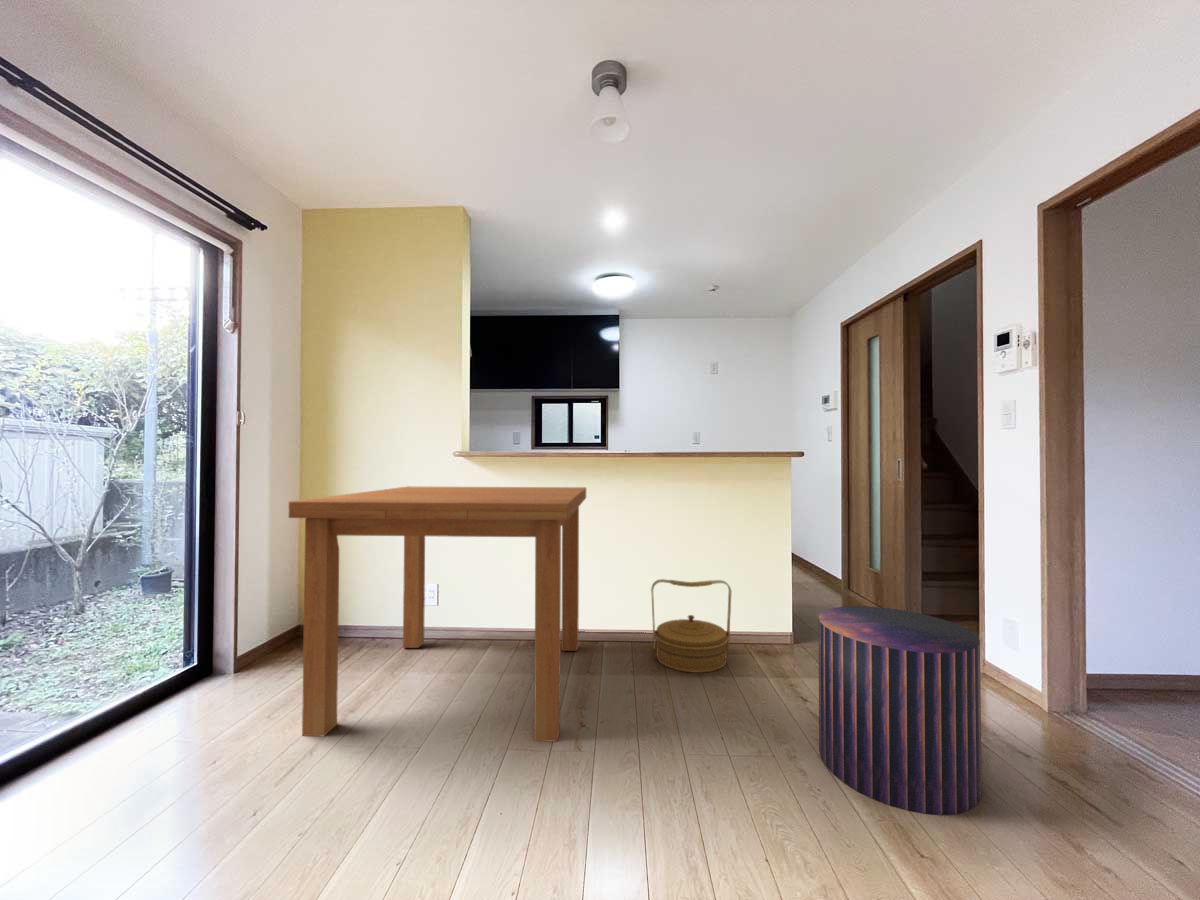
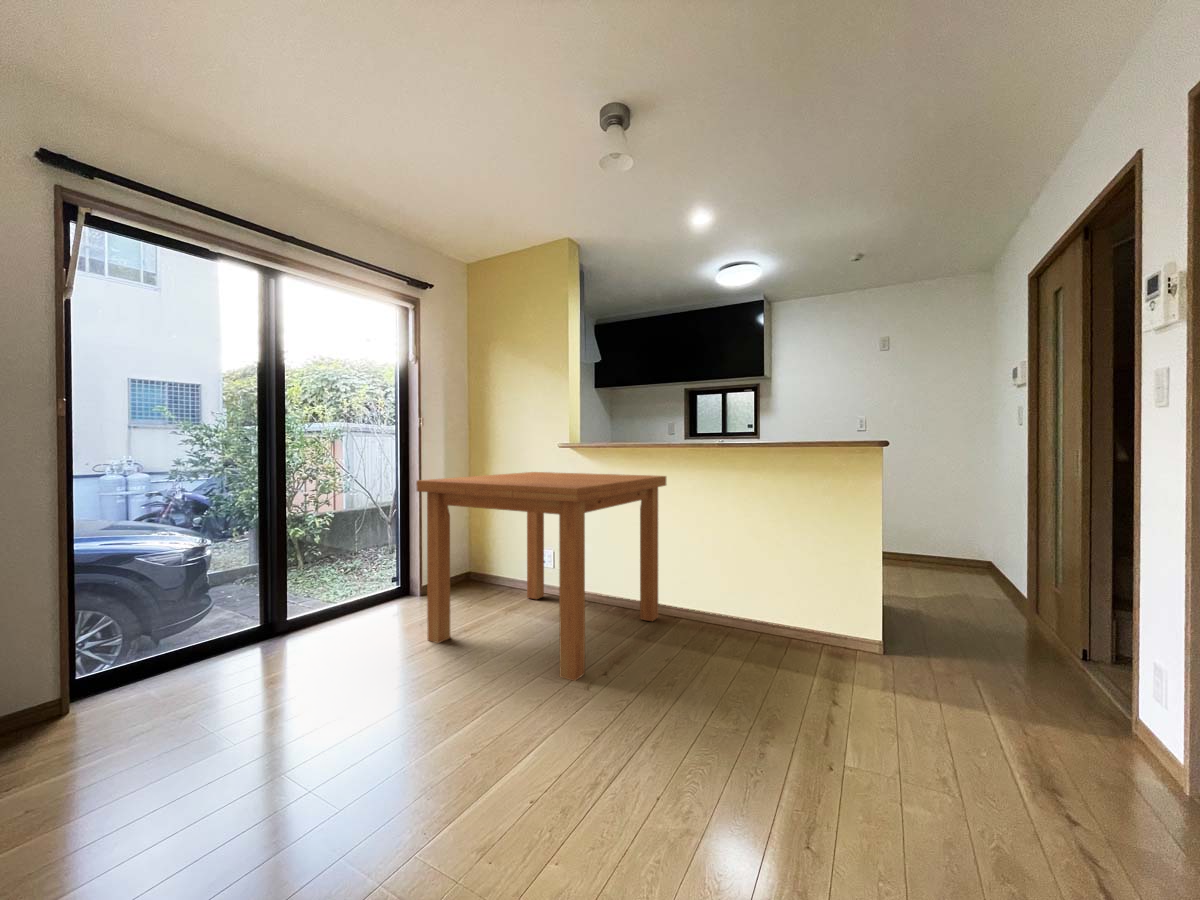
woven basket: present [651,579,731,673] -> none [714,566,795,660]
pouf: present [819,606,982,815] -> none [787,608,958,839]

